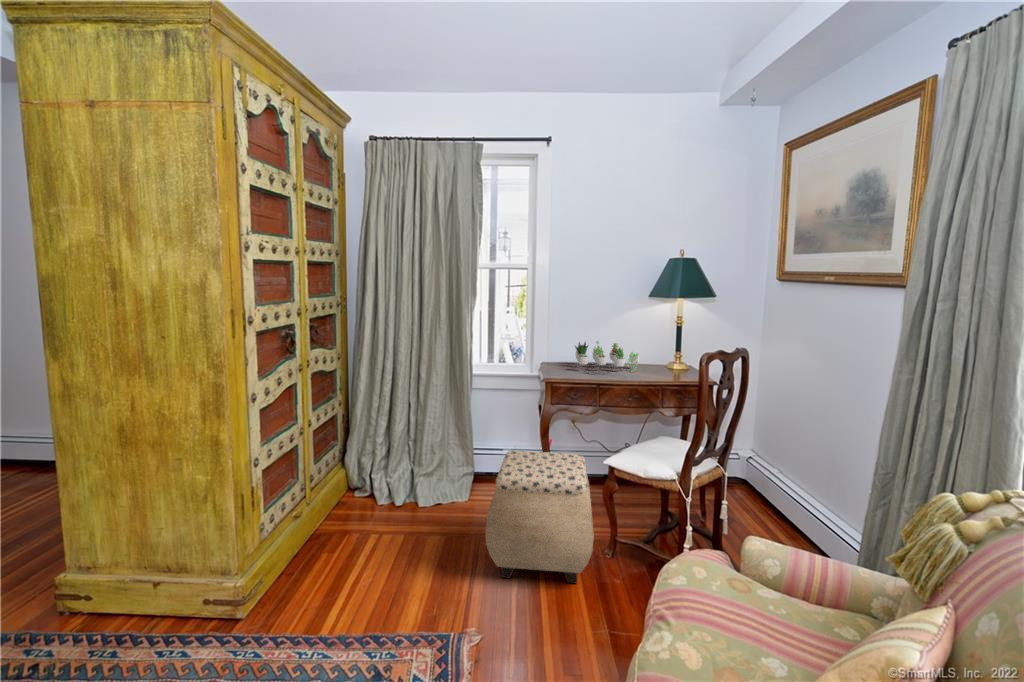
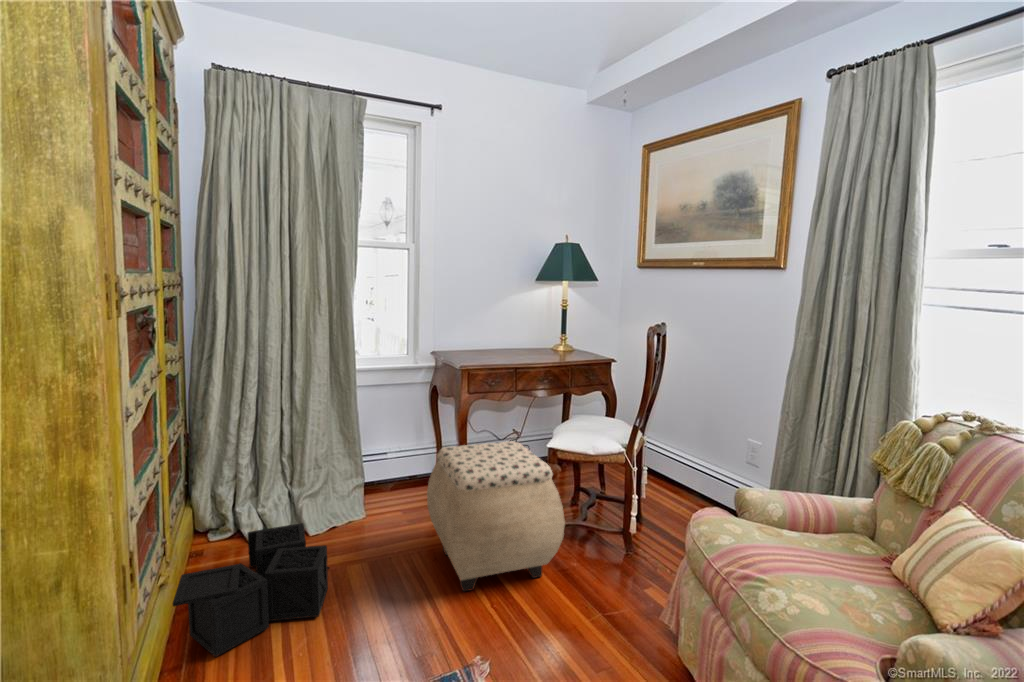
succulent plant: present [575,342,640,371] -> none [469,323,537,355]
storage bin: none [291,494,417,574] -> present [173,523,329,657]

